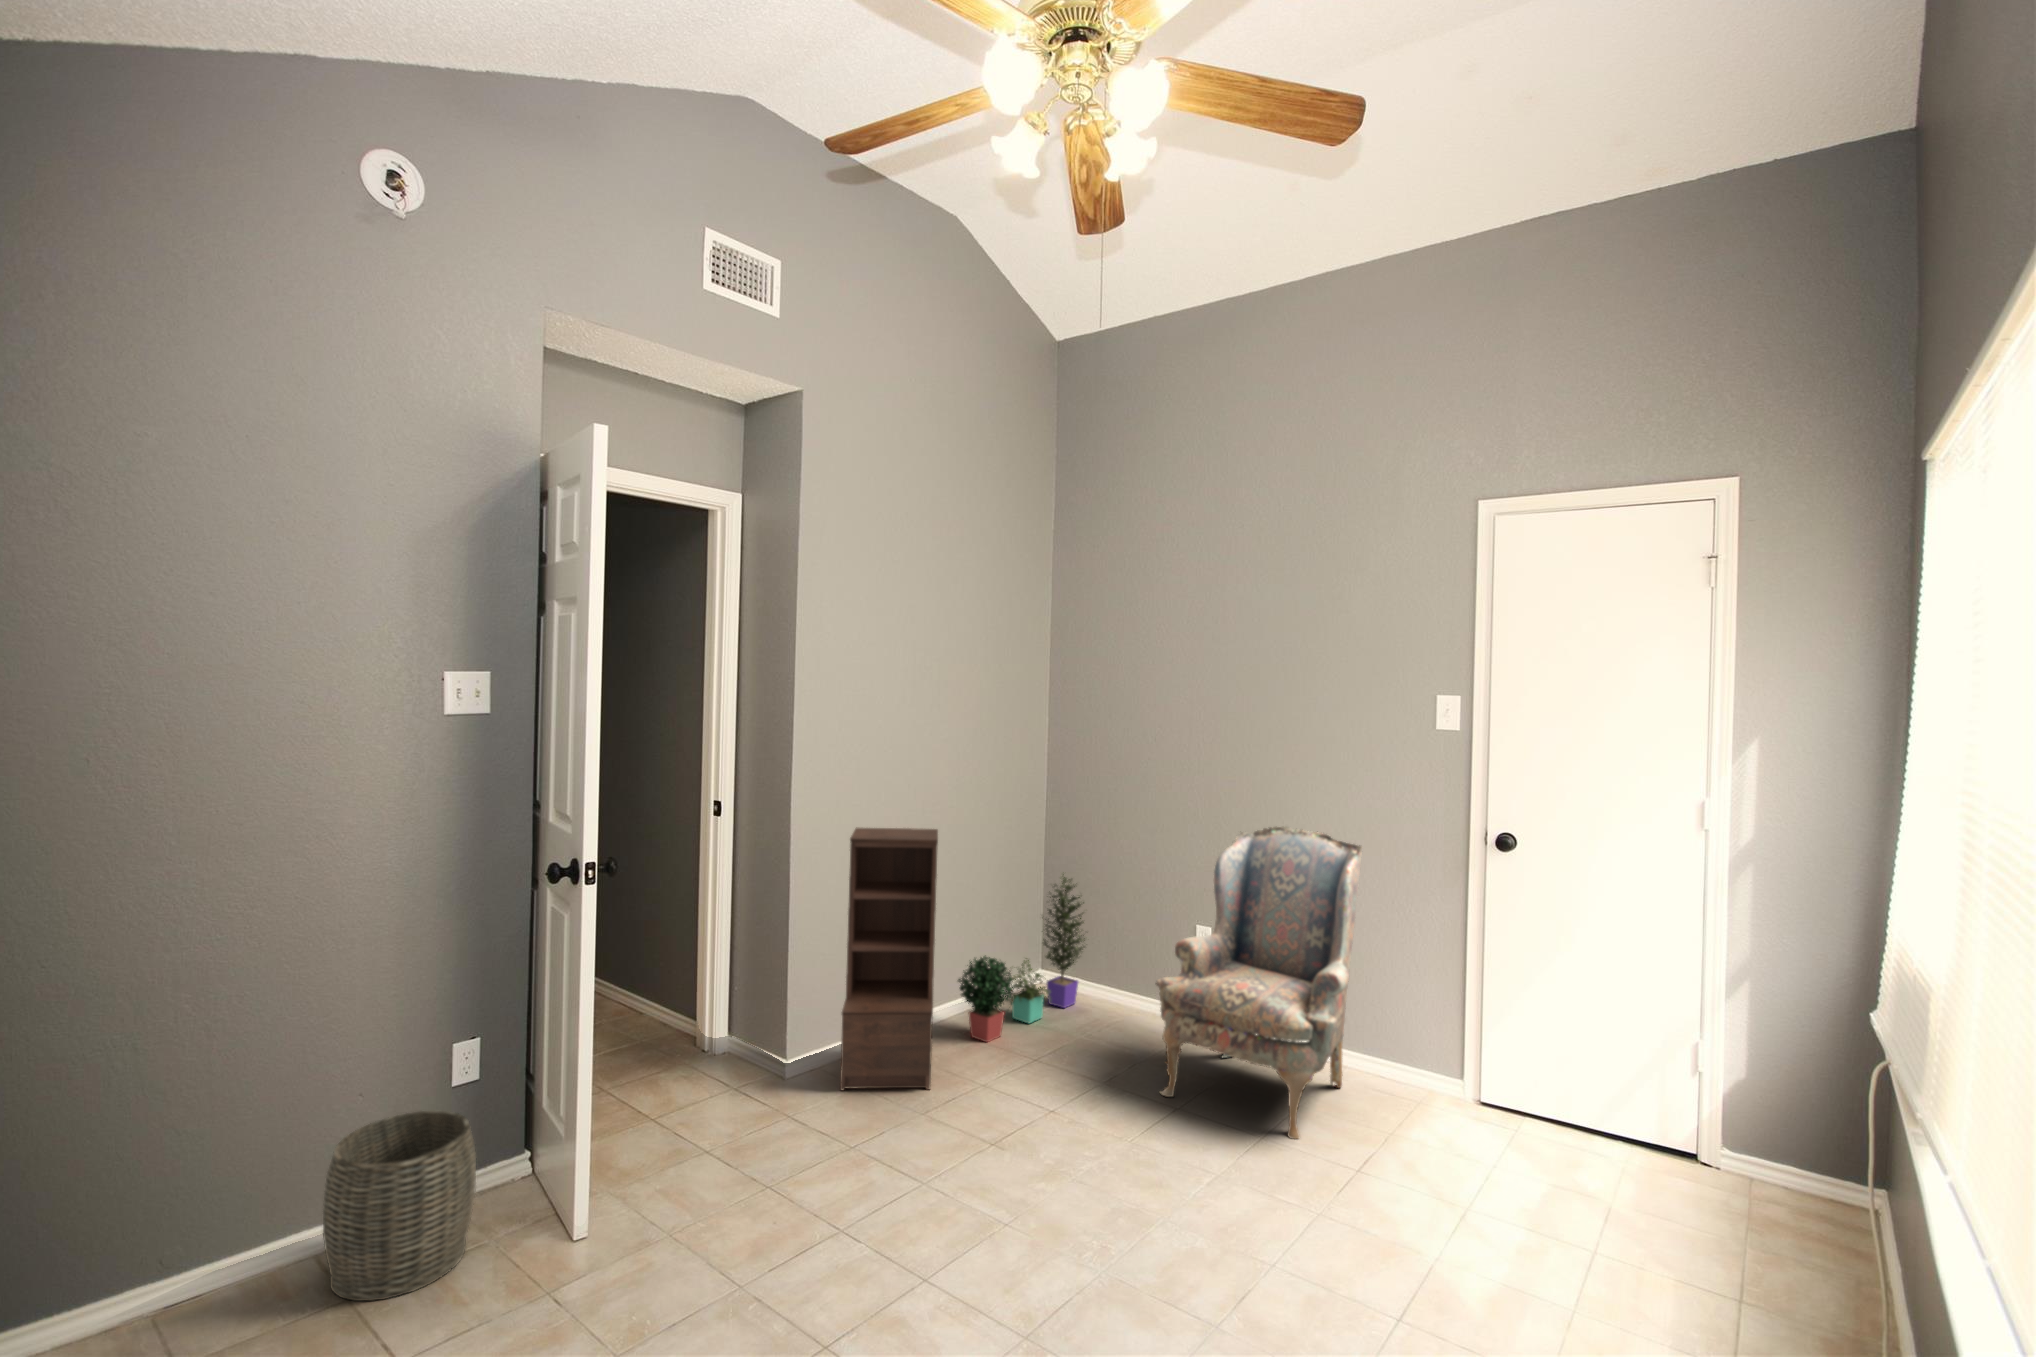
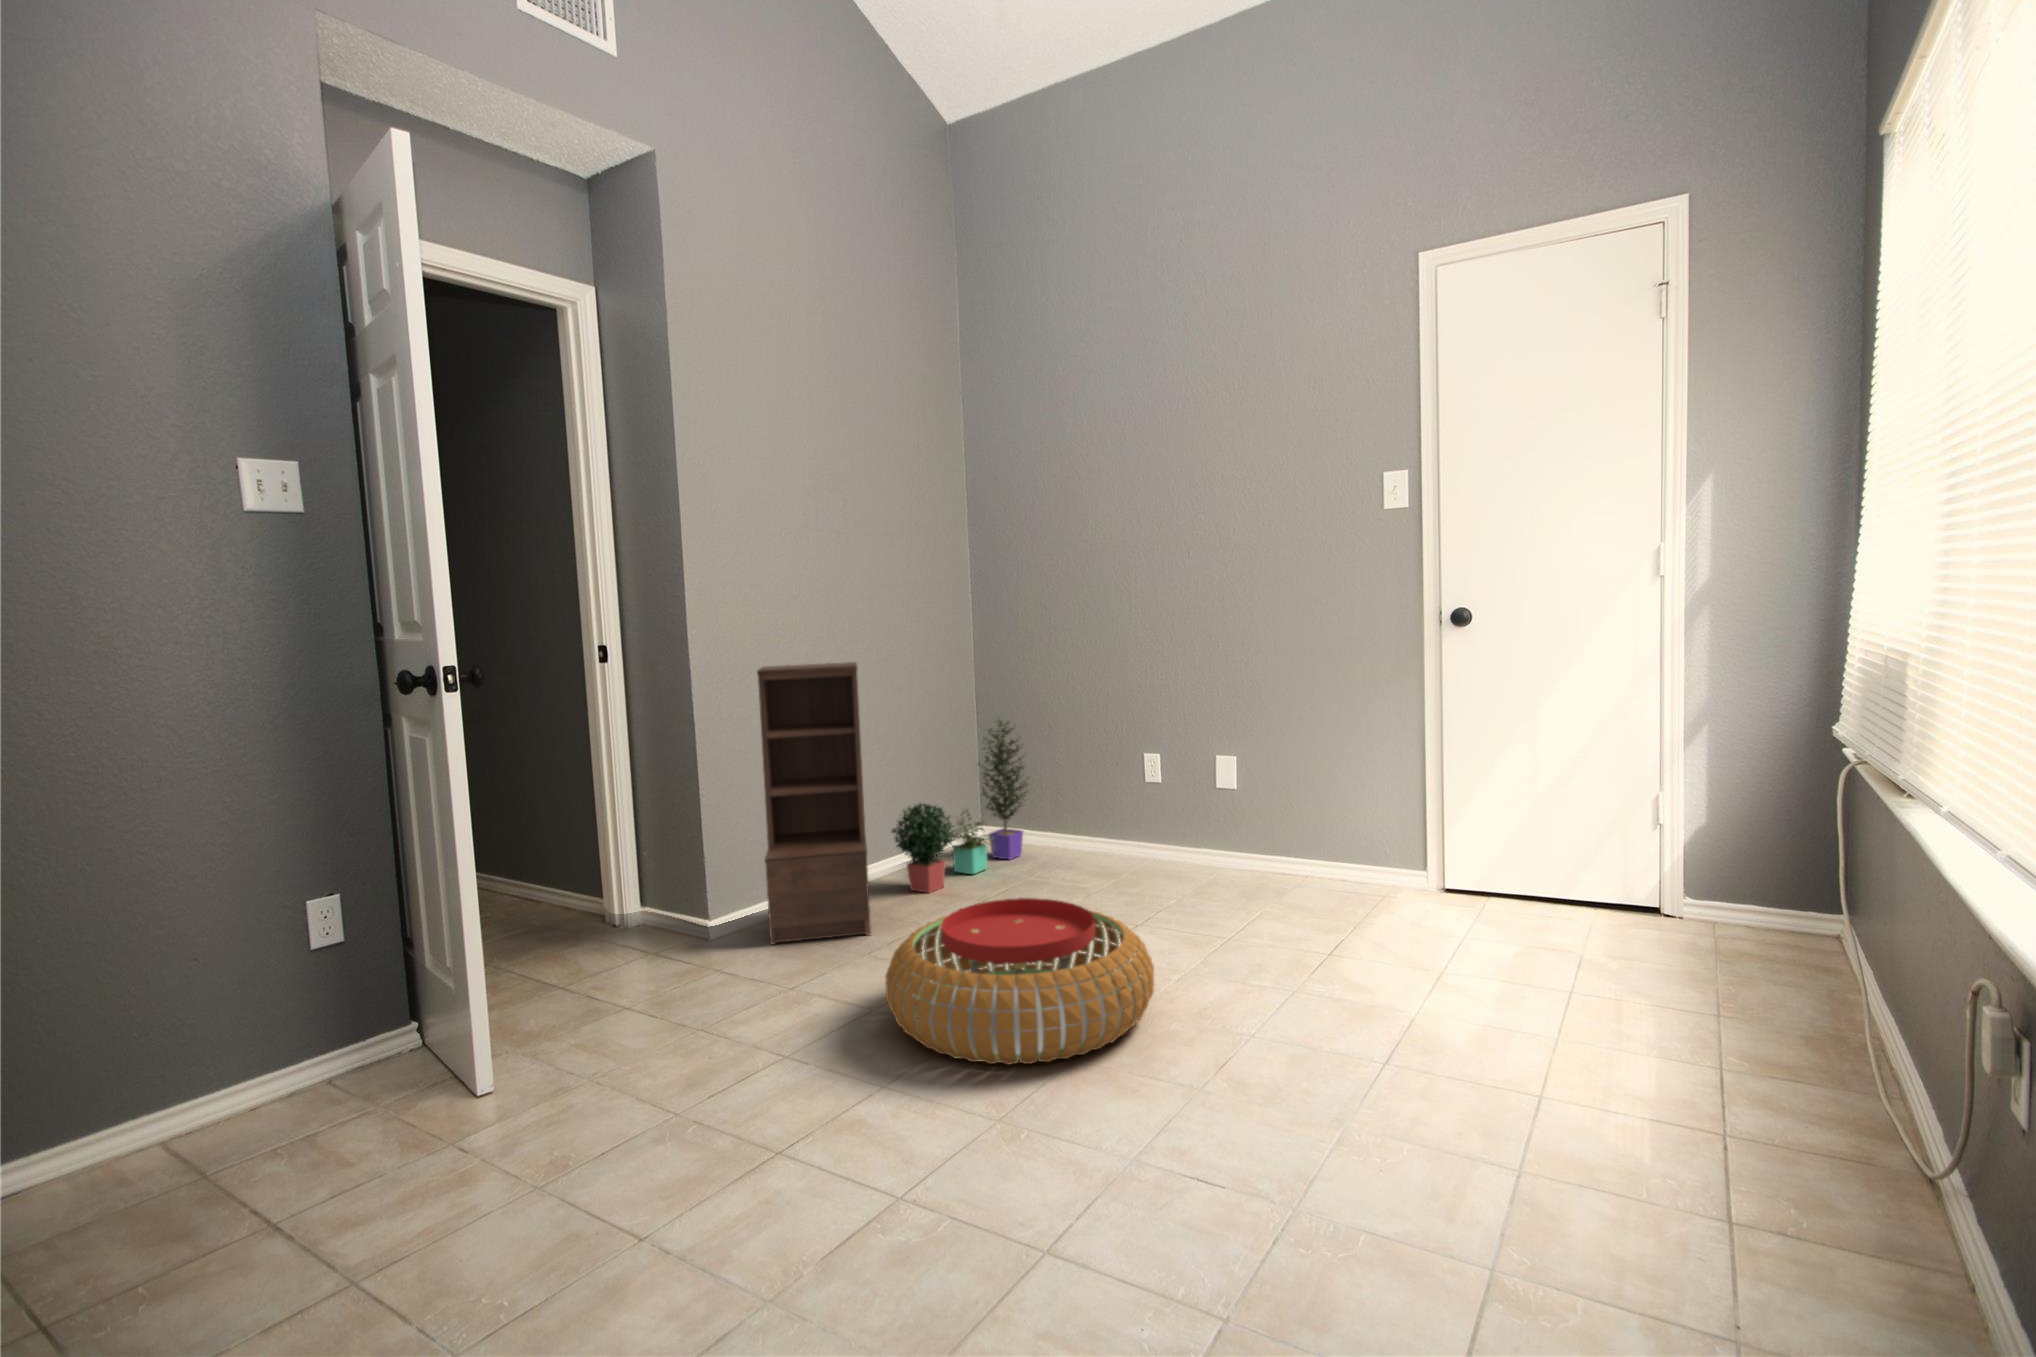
armchair: present [1156,826,1362,1139] -> none [1106,632,1316,937]
pouf: none [936,1092,1186,1278] -> present [885,898,1154,1065]
woven basket: present [323,1111,476,1301] -> none [164,966,352,1169]

